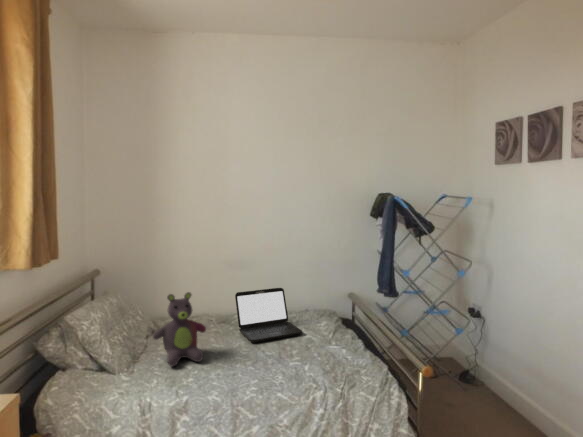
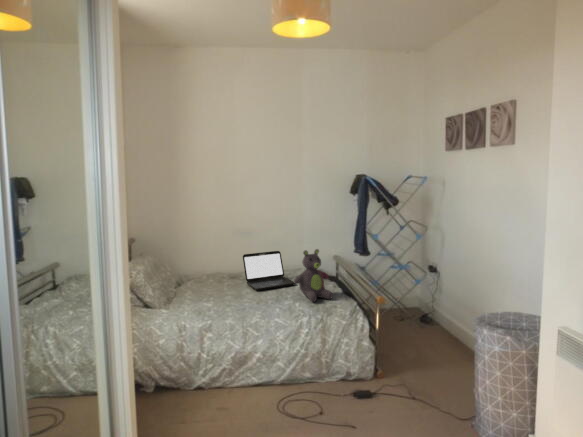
stuffed bear: present [153,292,206,366] -> present [294,249,333,302]

